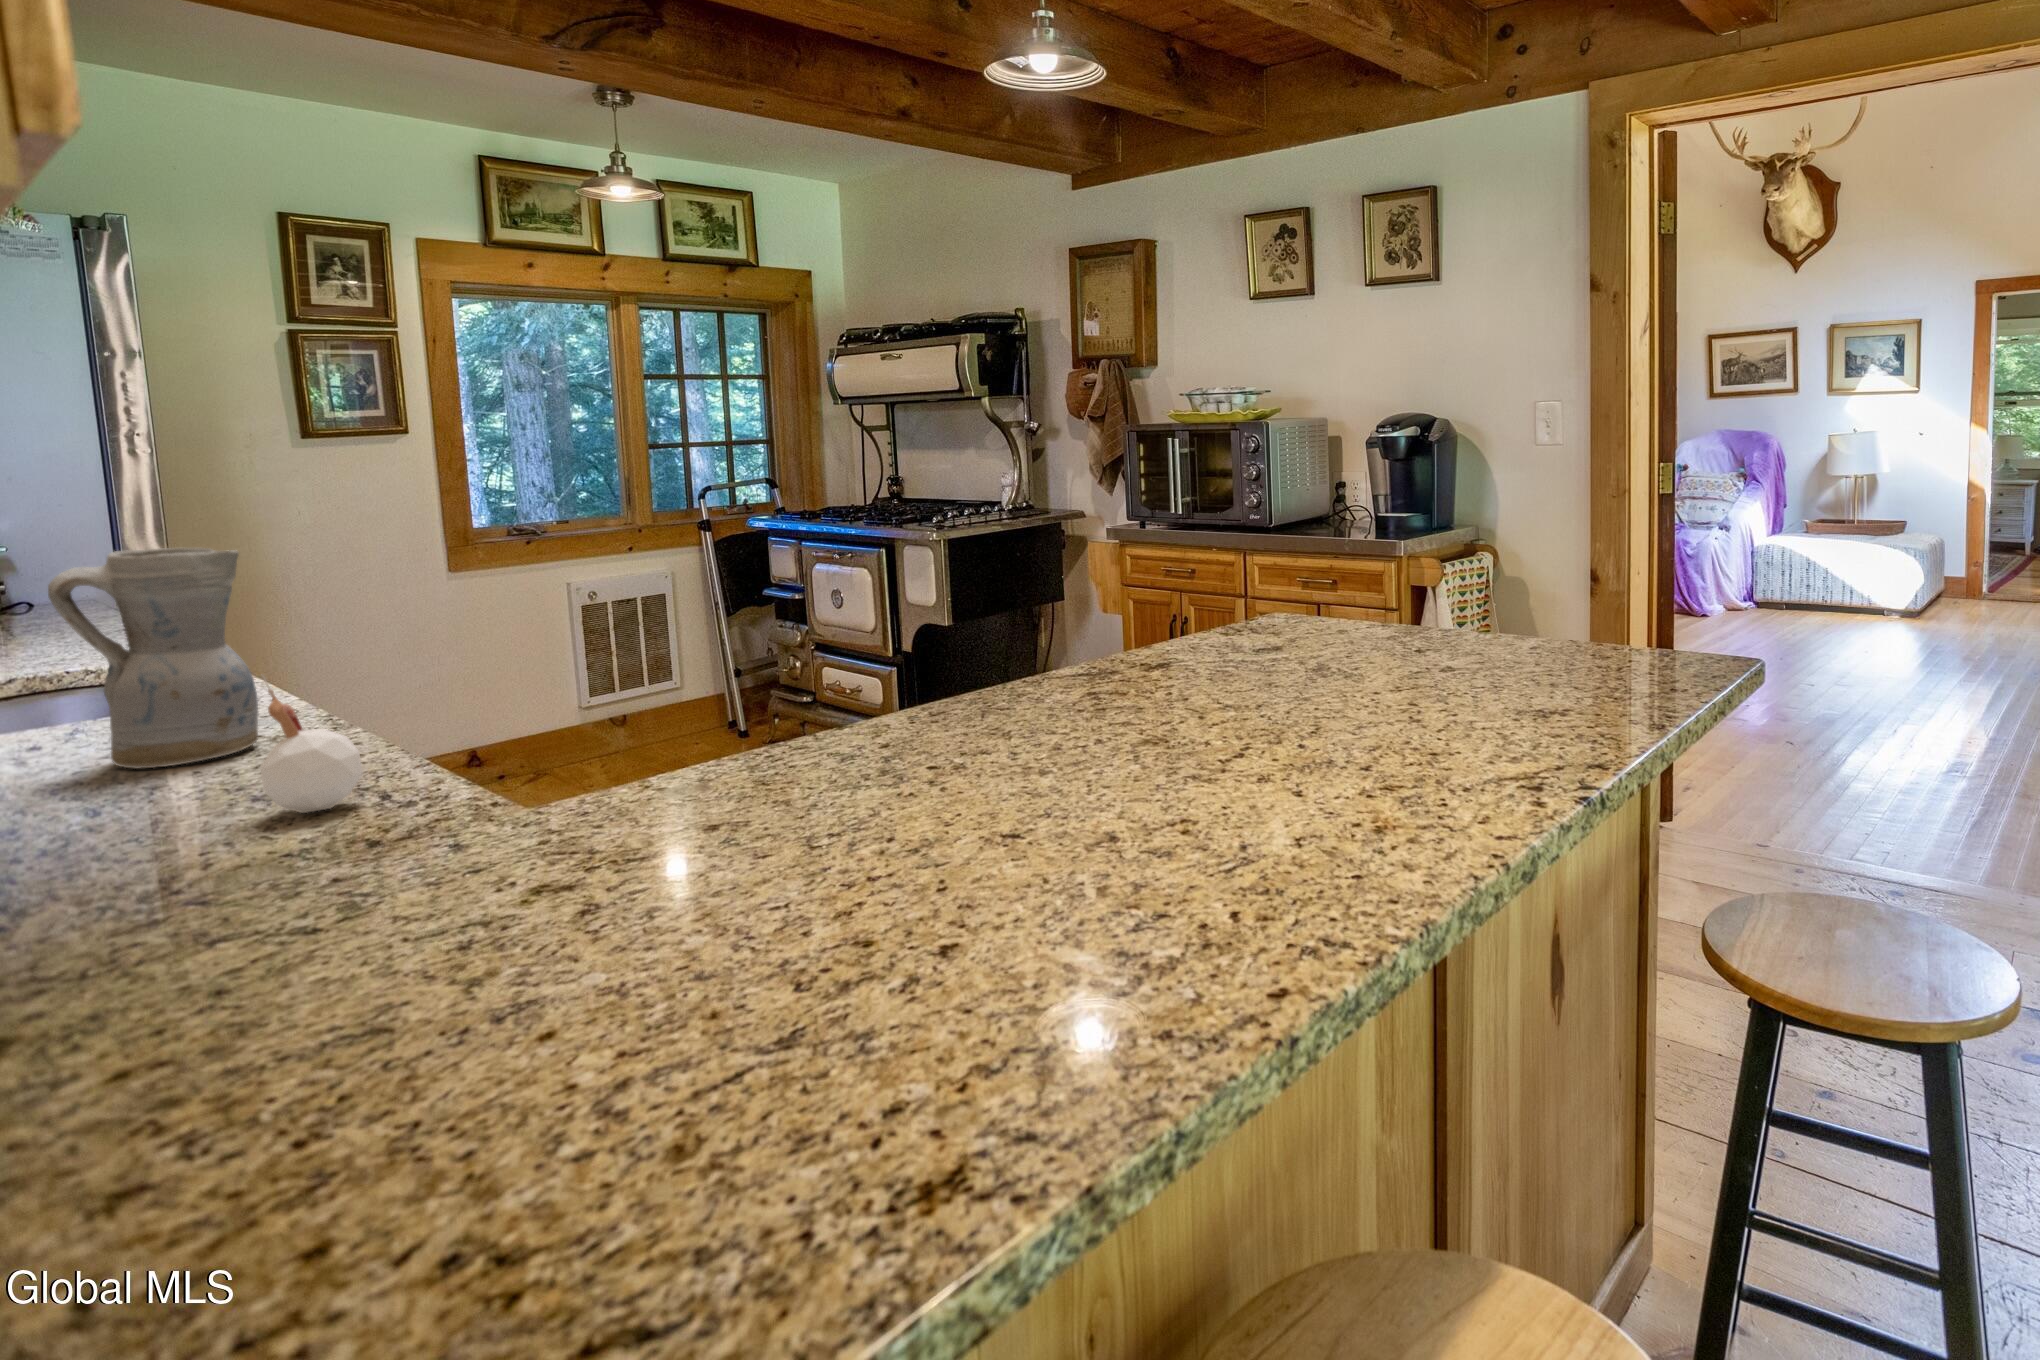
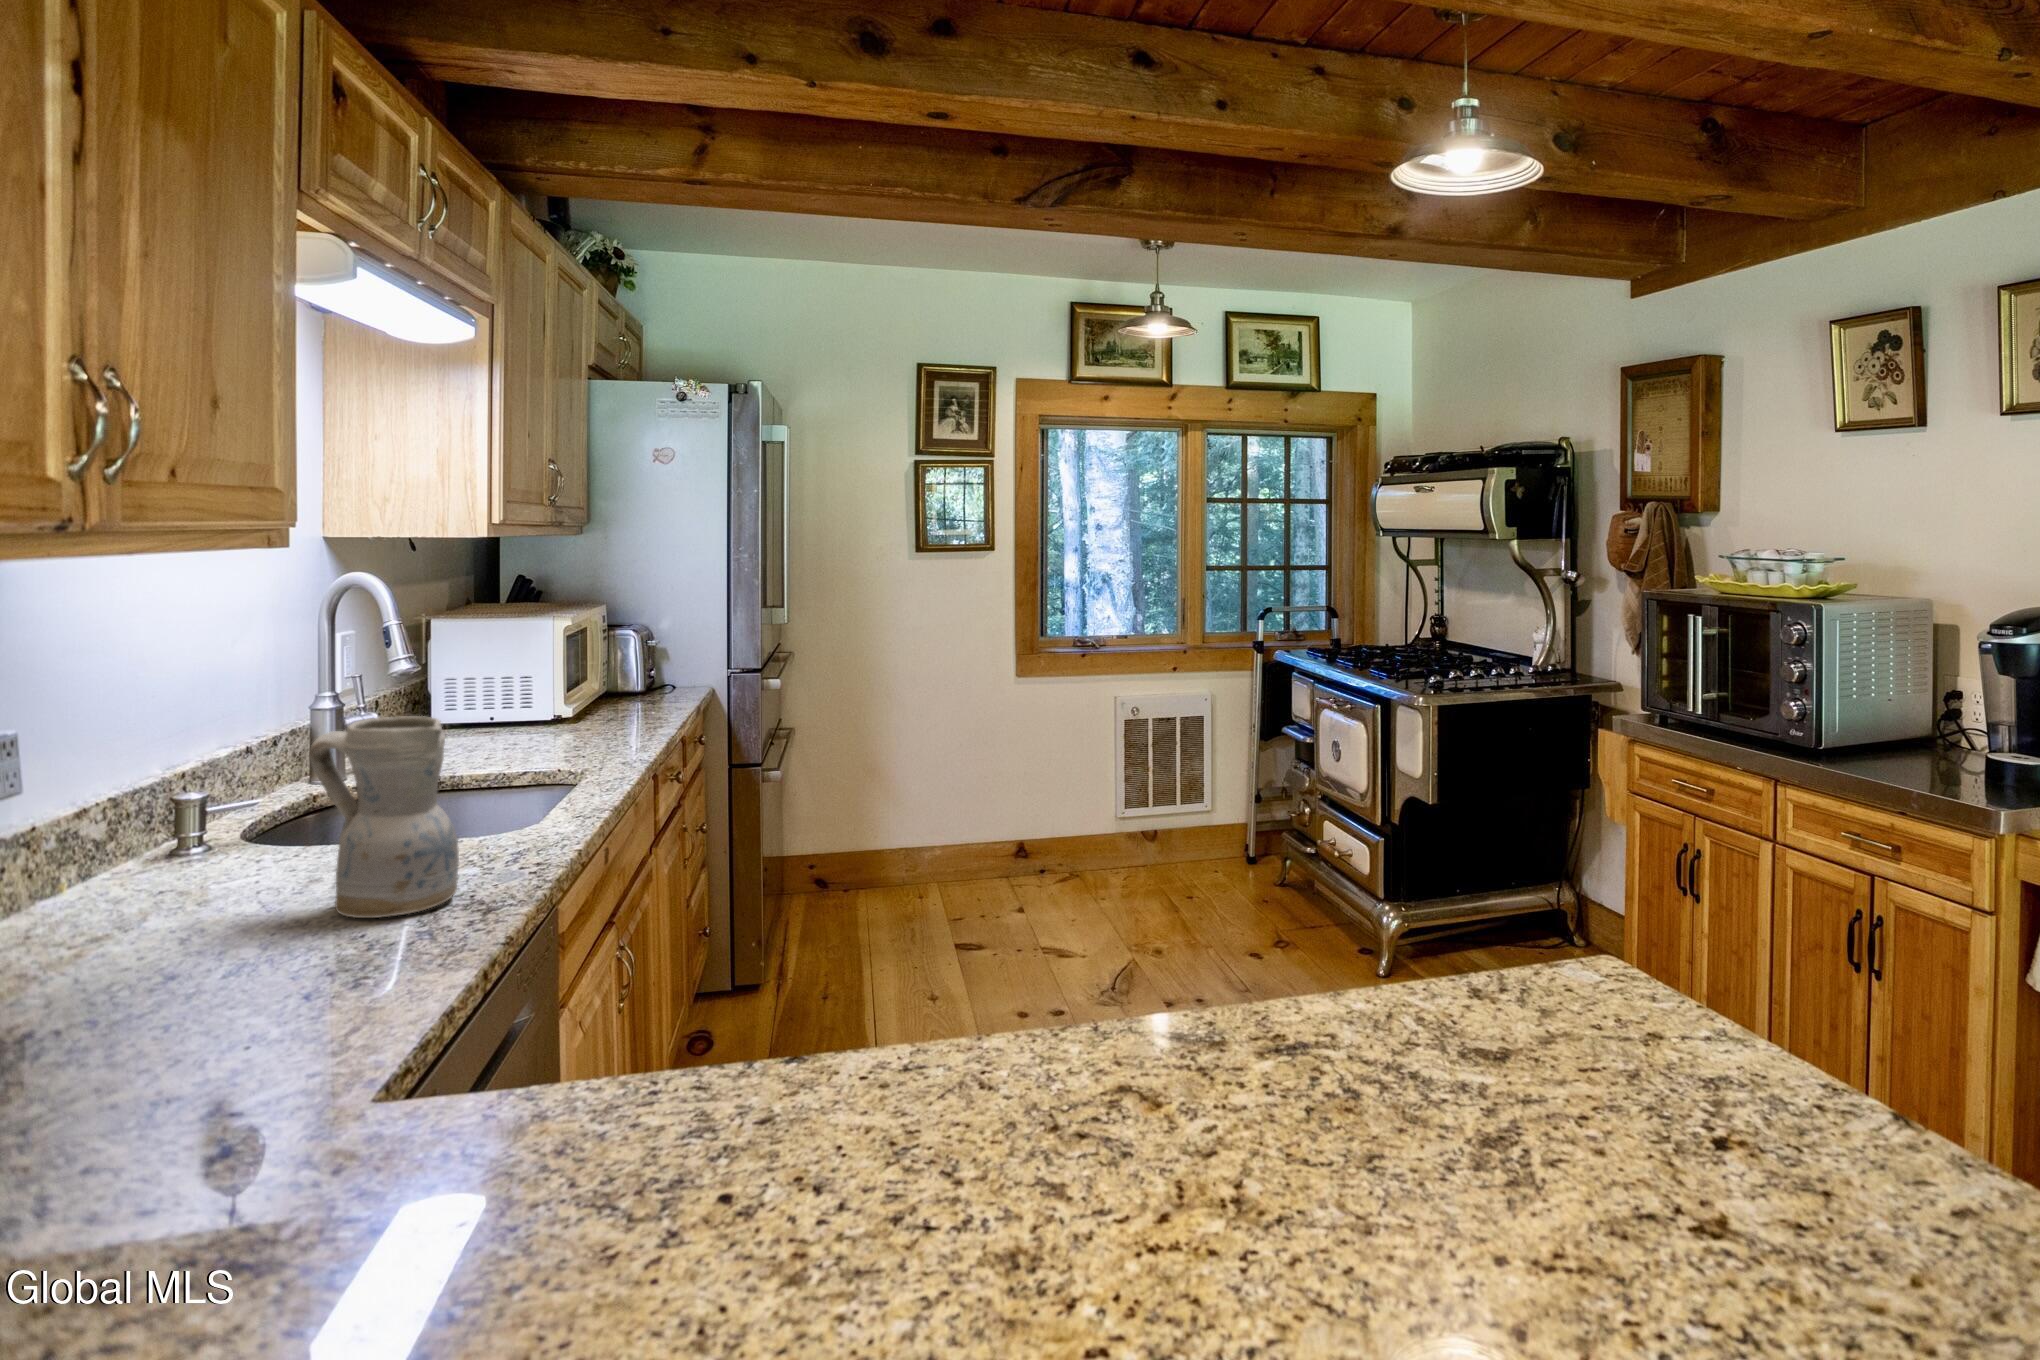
candle: present [260,676,363,813] -> none [234,881,334,1027]

